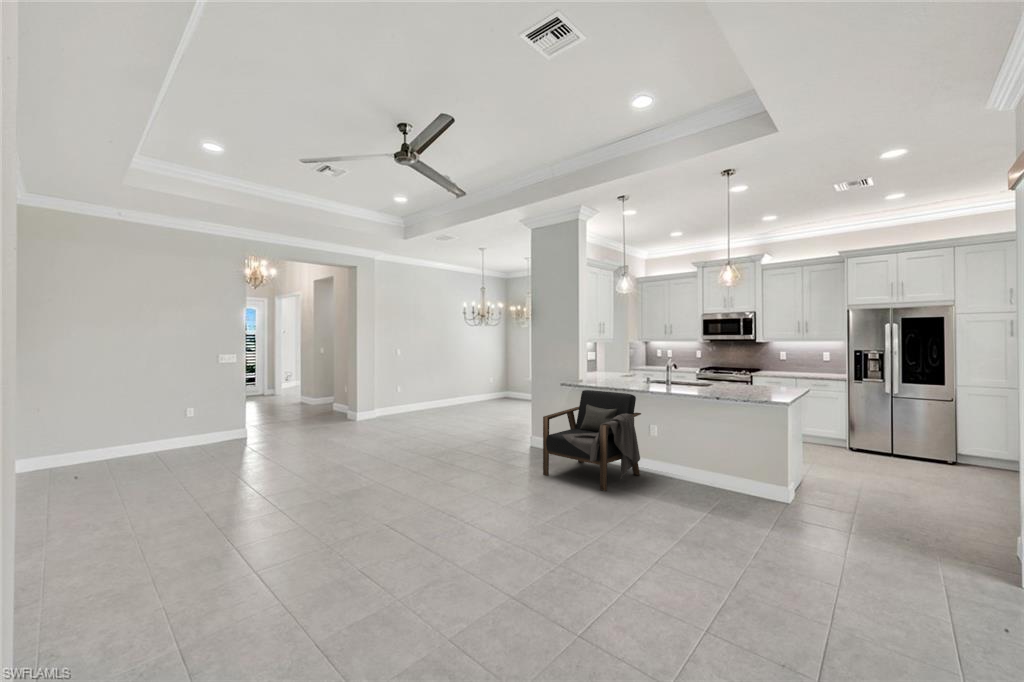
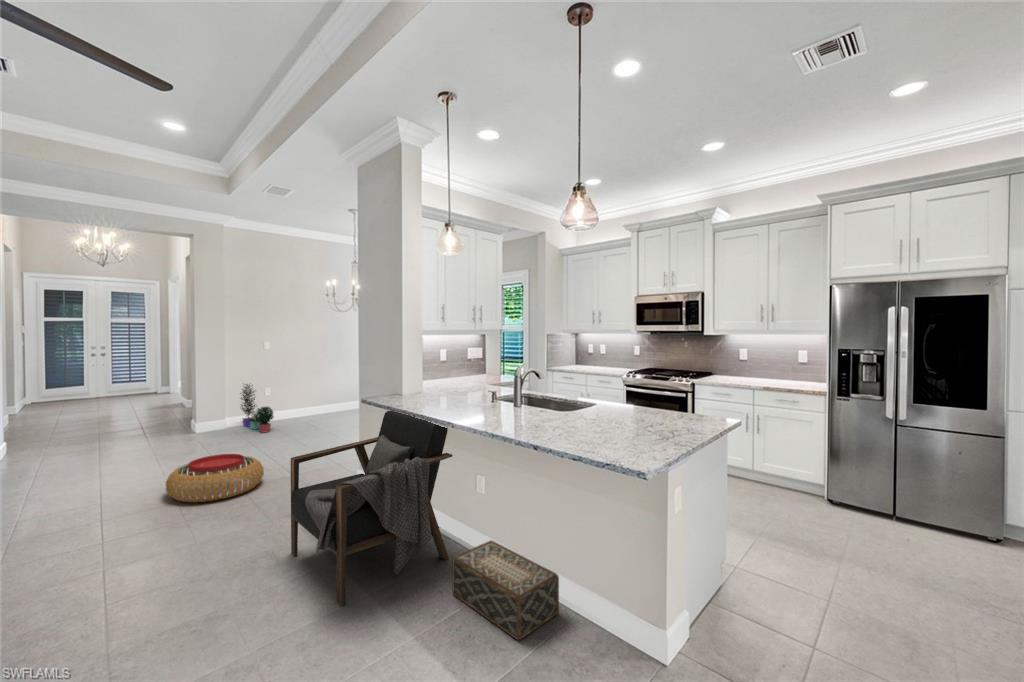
potted plant: none [385,382,419,420] -> present [240,384,273,433]
pouf: none [413,426,469,455] -> present [166,454,264,502]
woven basket: none [660,460,725,499] -> present [452,540,559,640]

